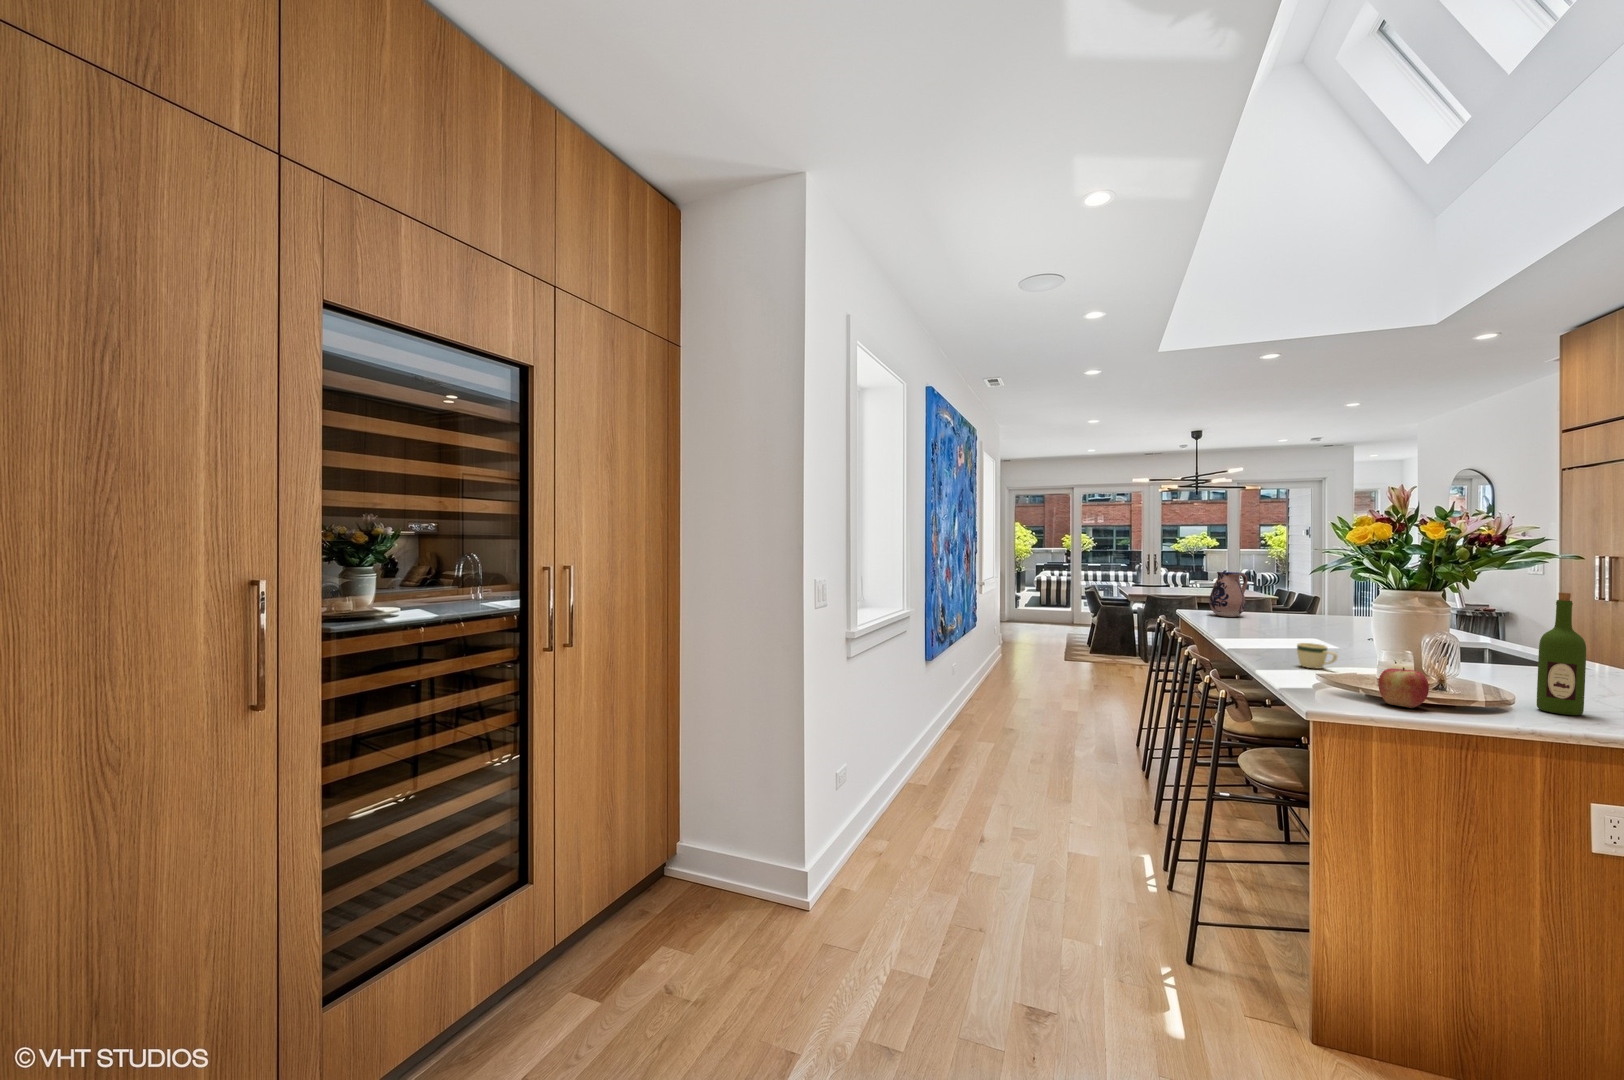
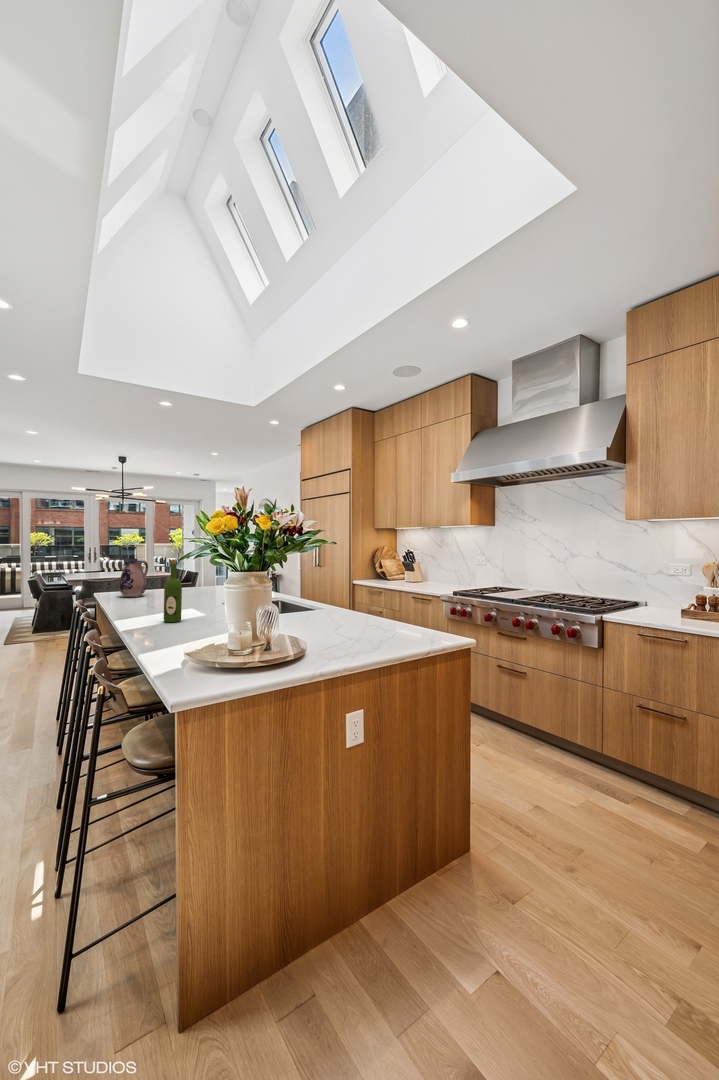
wine bottle: present [1537,593,1586,715] -> present [164,560,182,622]
mug: present [1297,643,1338,668] -> none [172,621,202,643]
apple: present [1378,667,1429,708] -> none [228,642,263,677]

